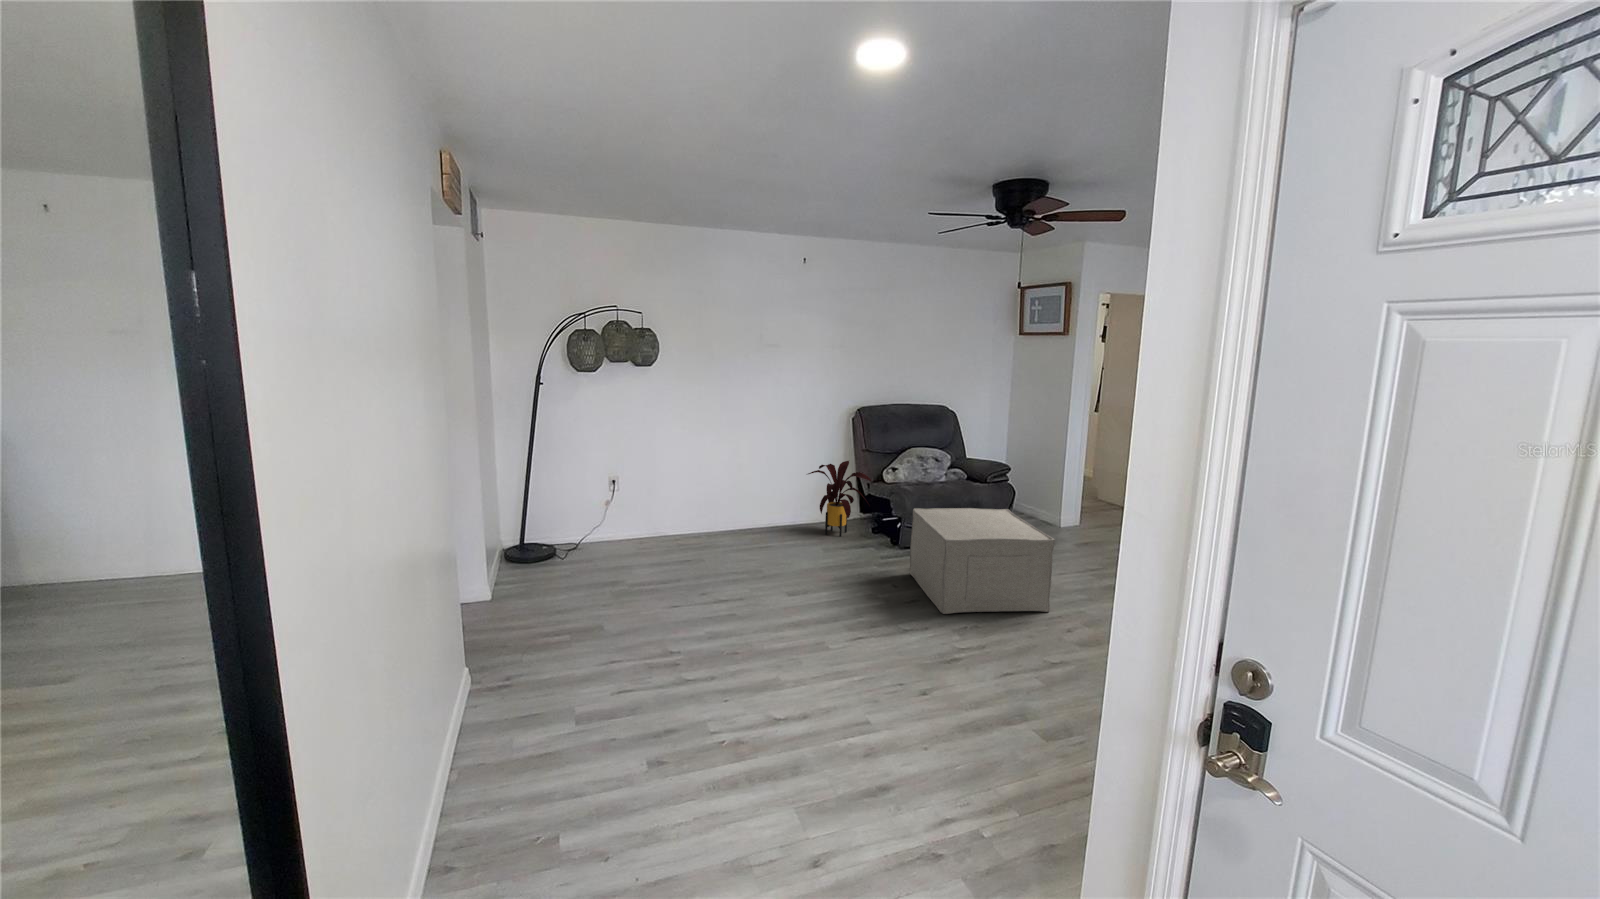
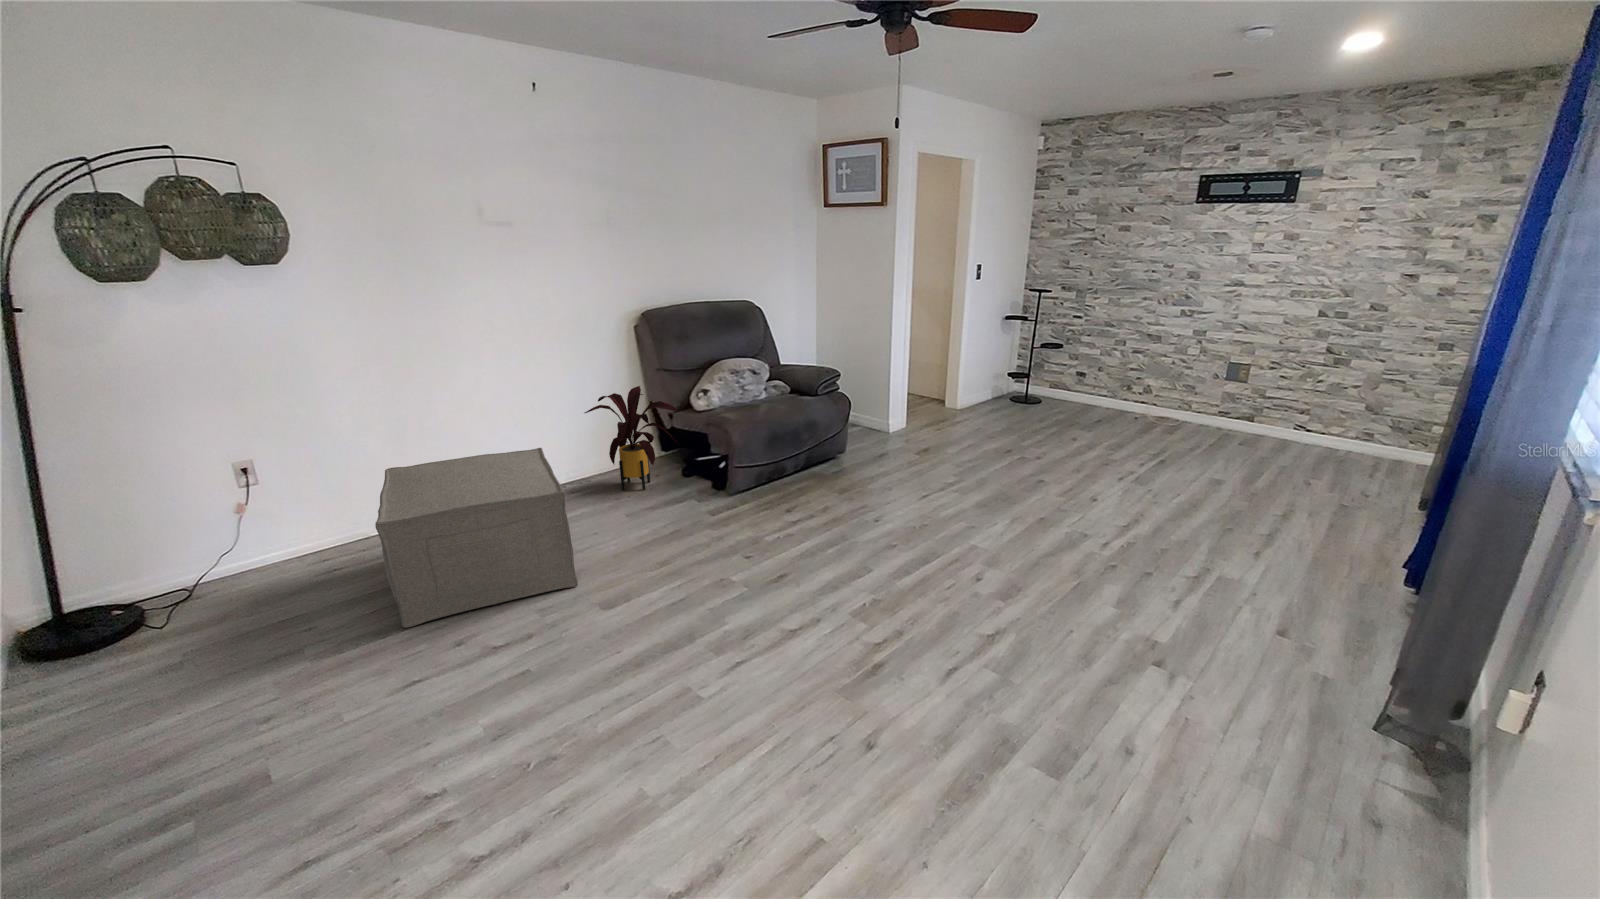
ottoman: present [909,508,1055,614] -> present [375,448,578,628]

